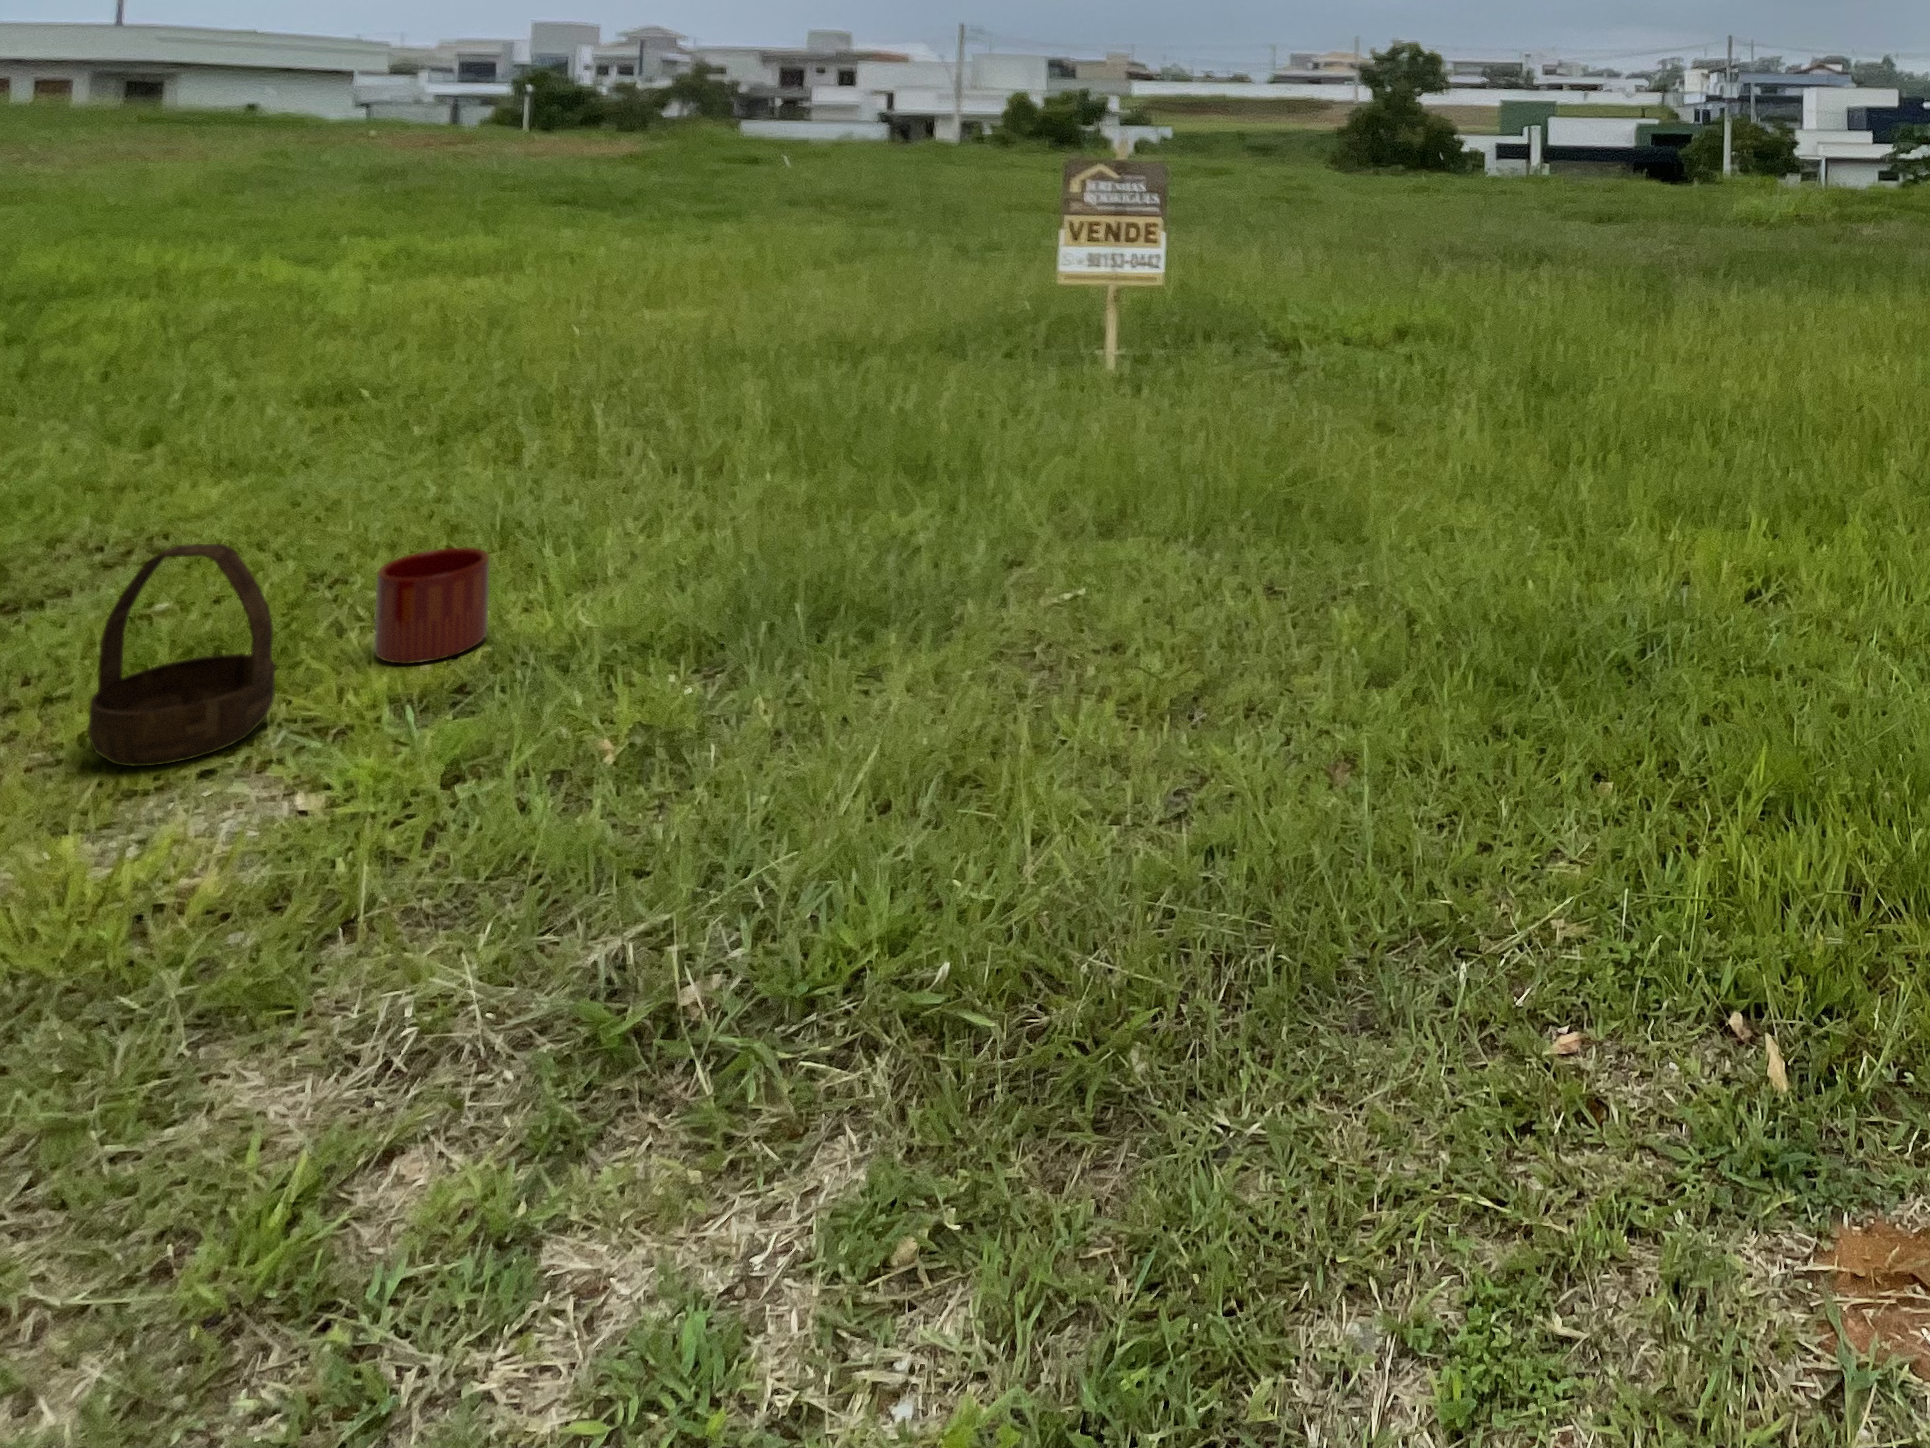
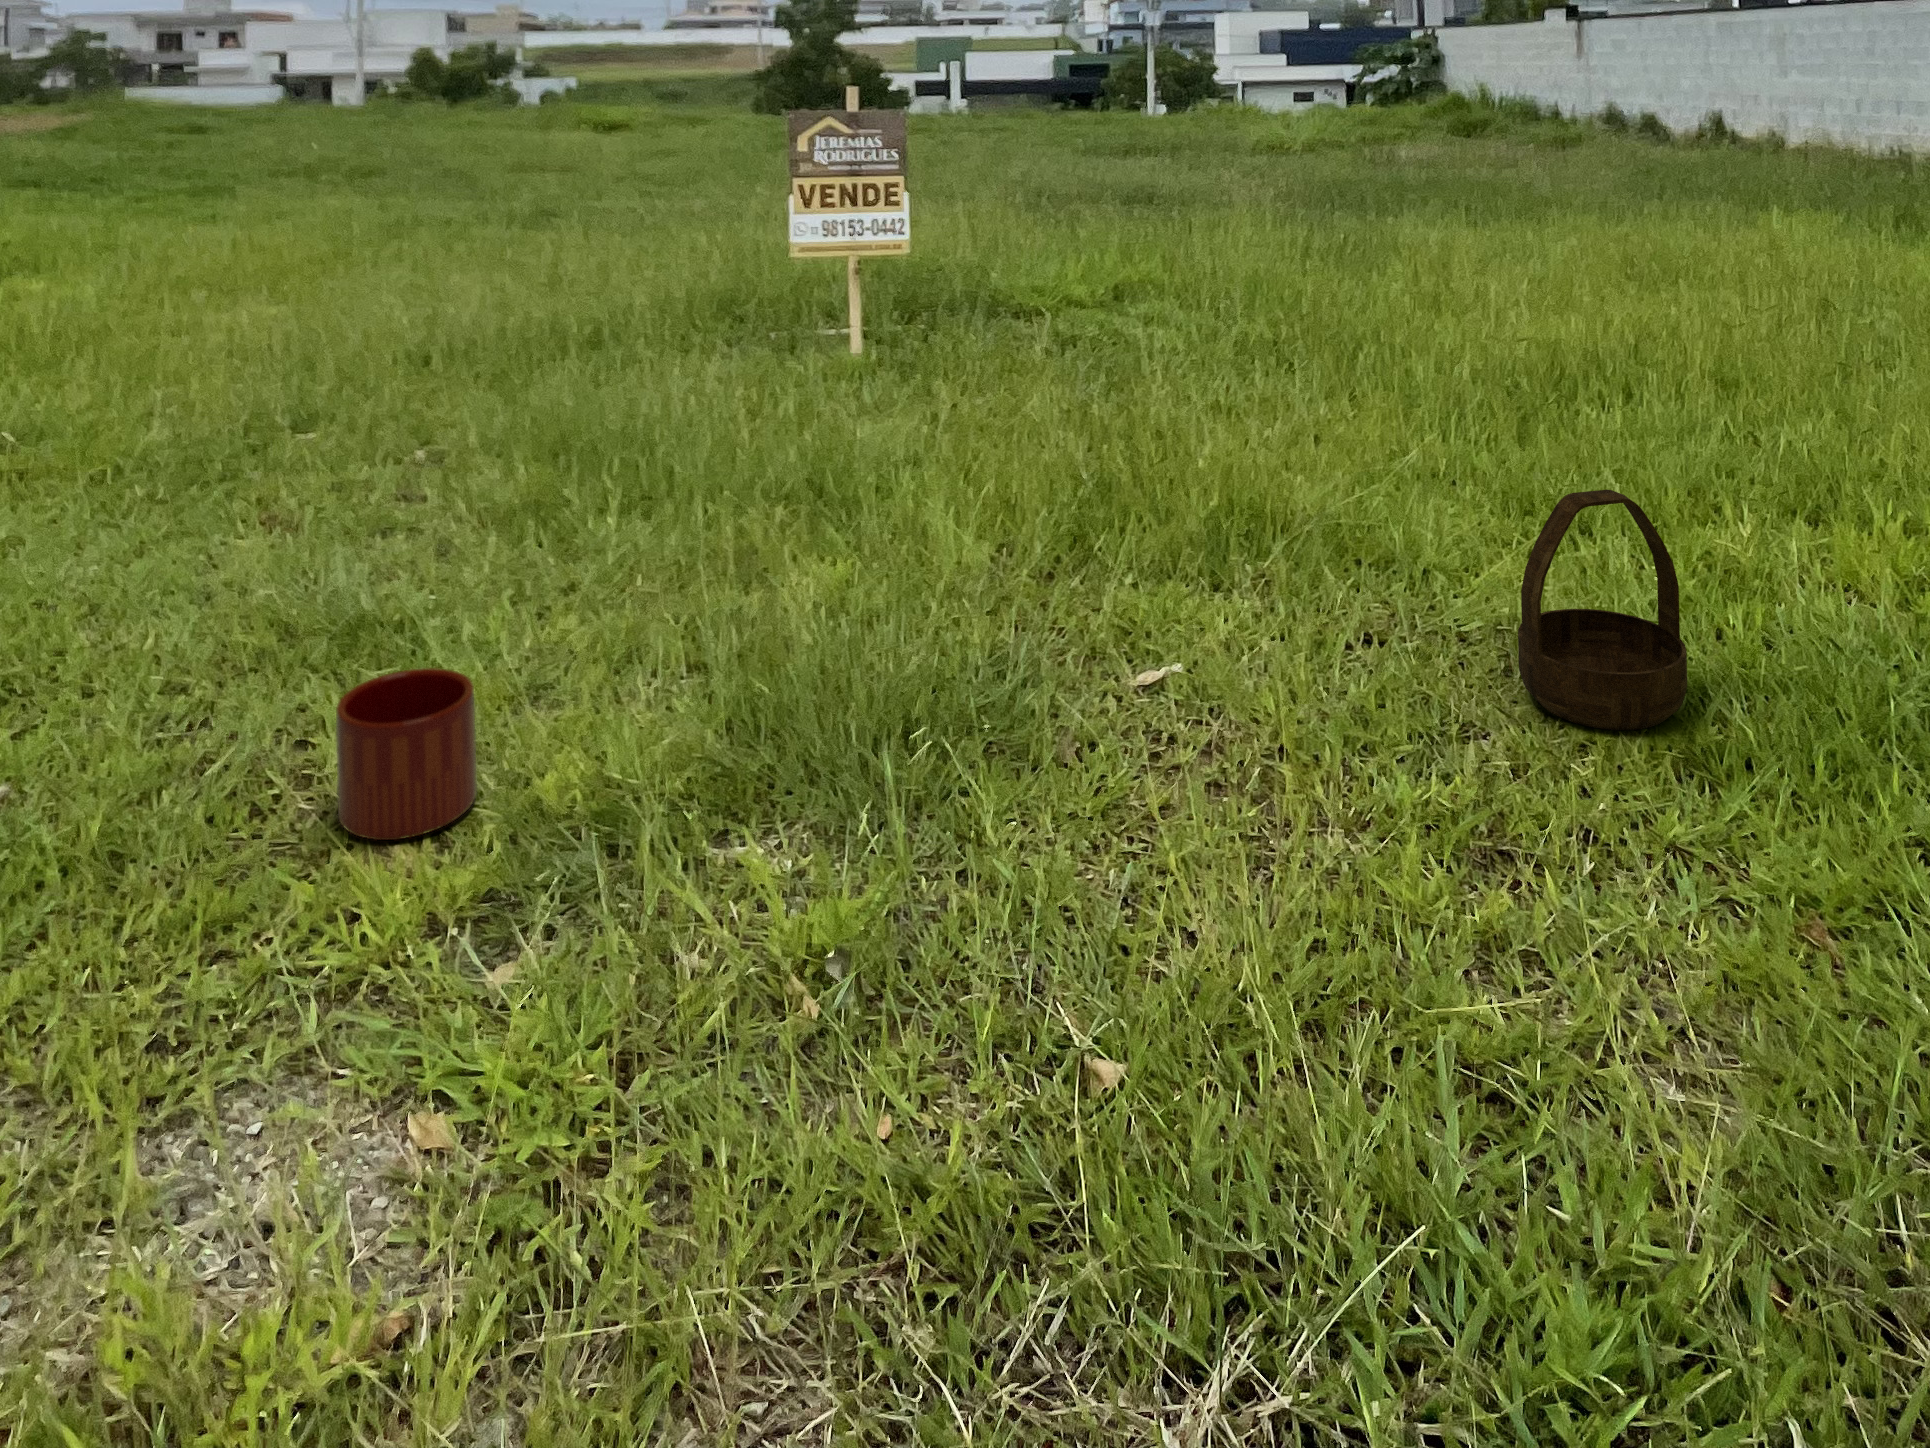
basket: present [88,544,276,766] -> present [1518,490,1687,730]

